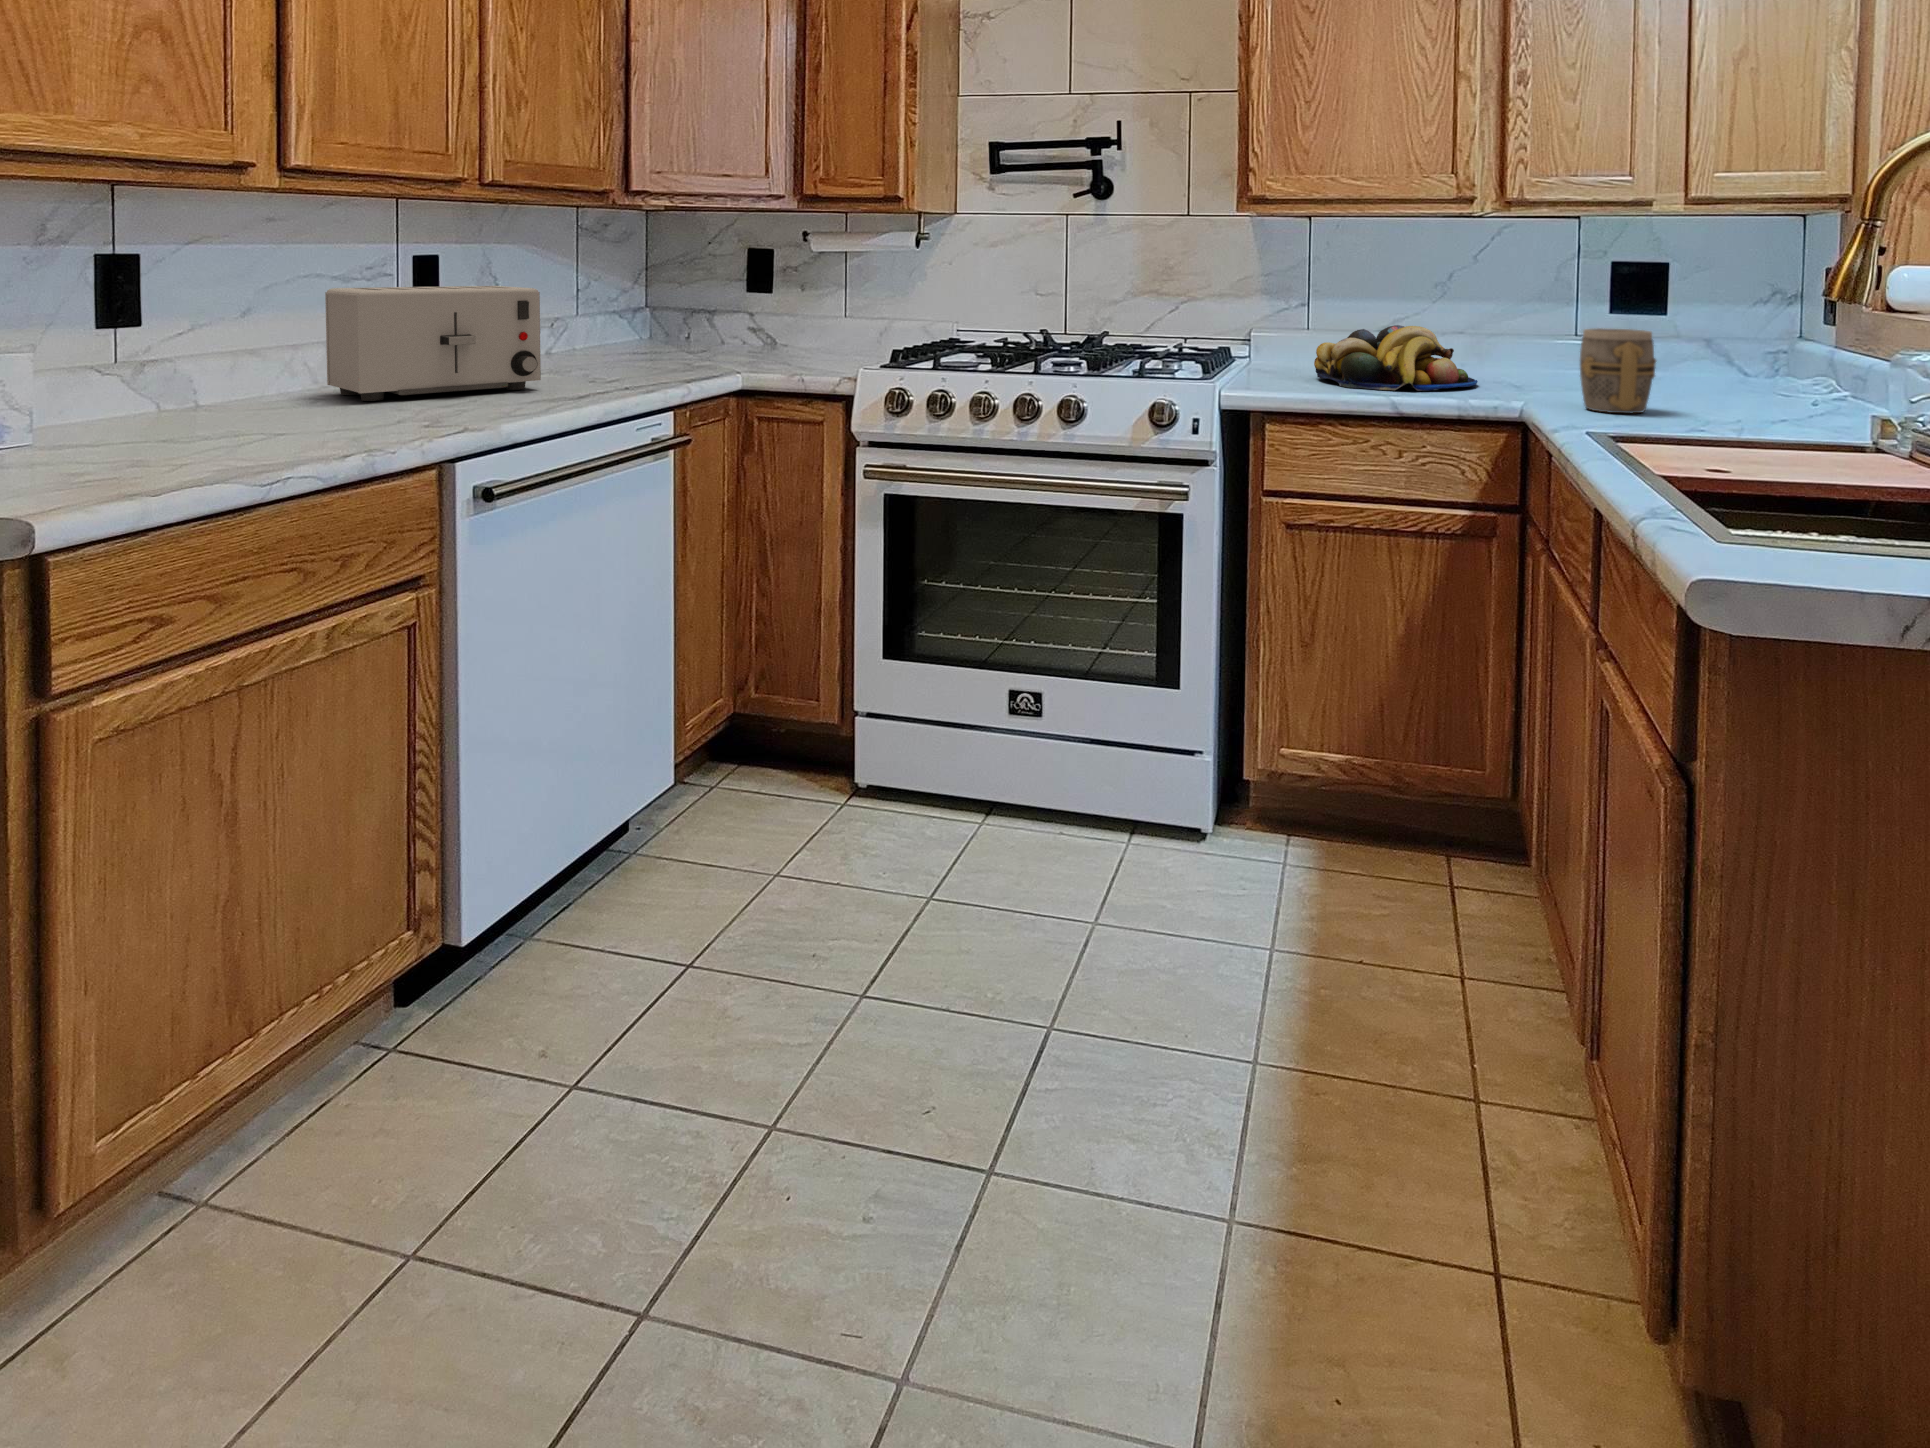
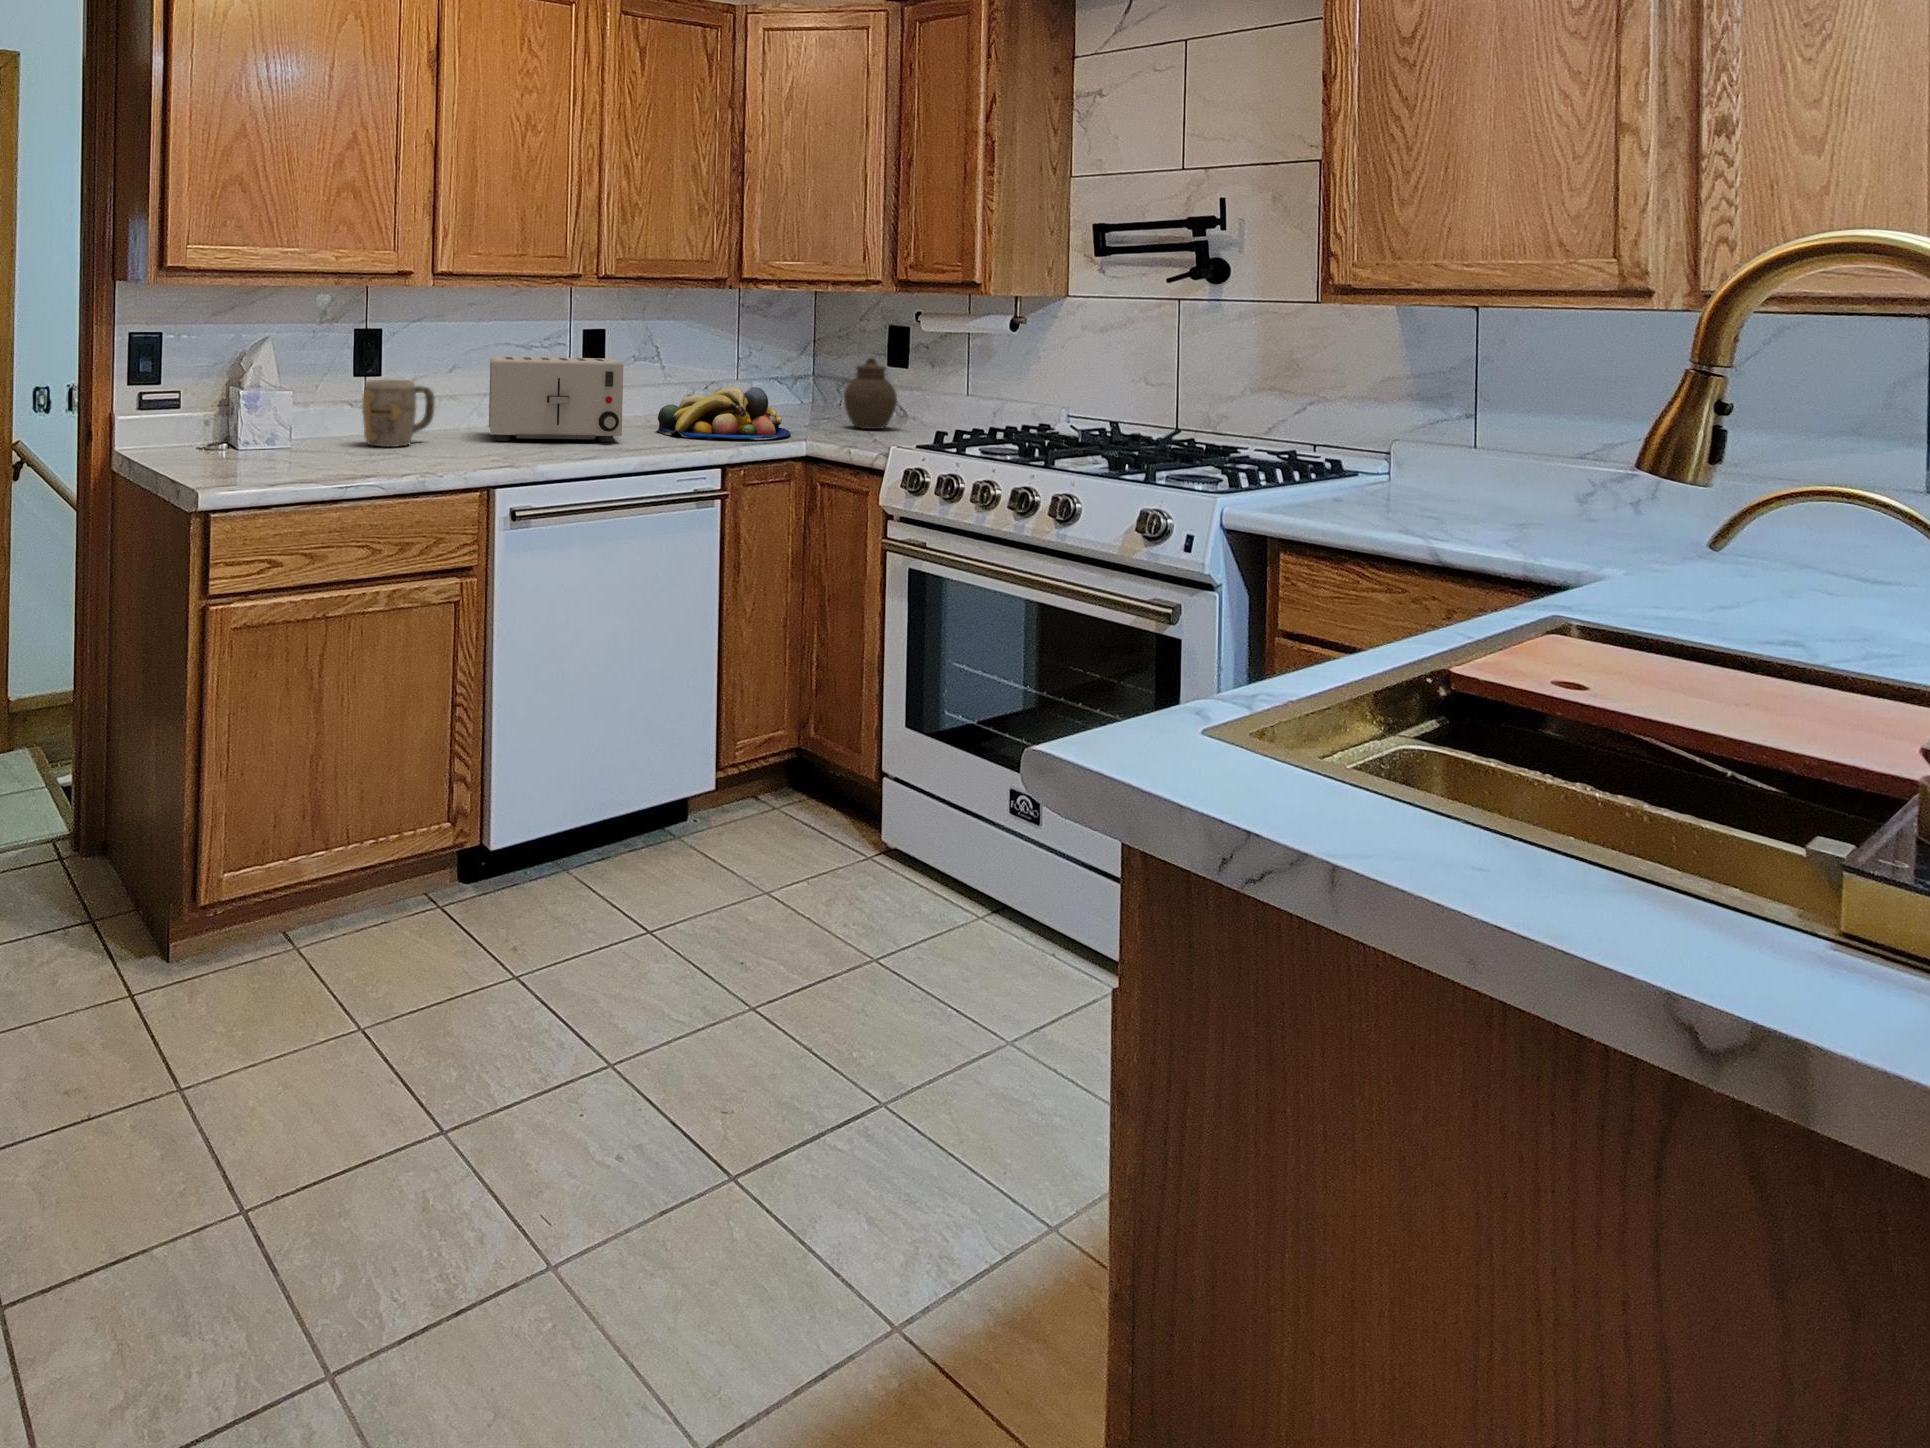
jar: none [729,278,786,353] -> present [844,358,897,429]
fruit bowl: present [1314,325,1478,391] -> present [657,387,791,439]
mug: present [1580,328,1656,413] -> present [362,380,435,447]

